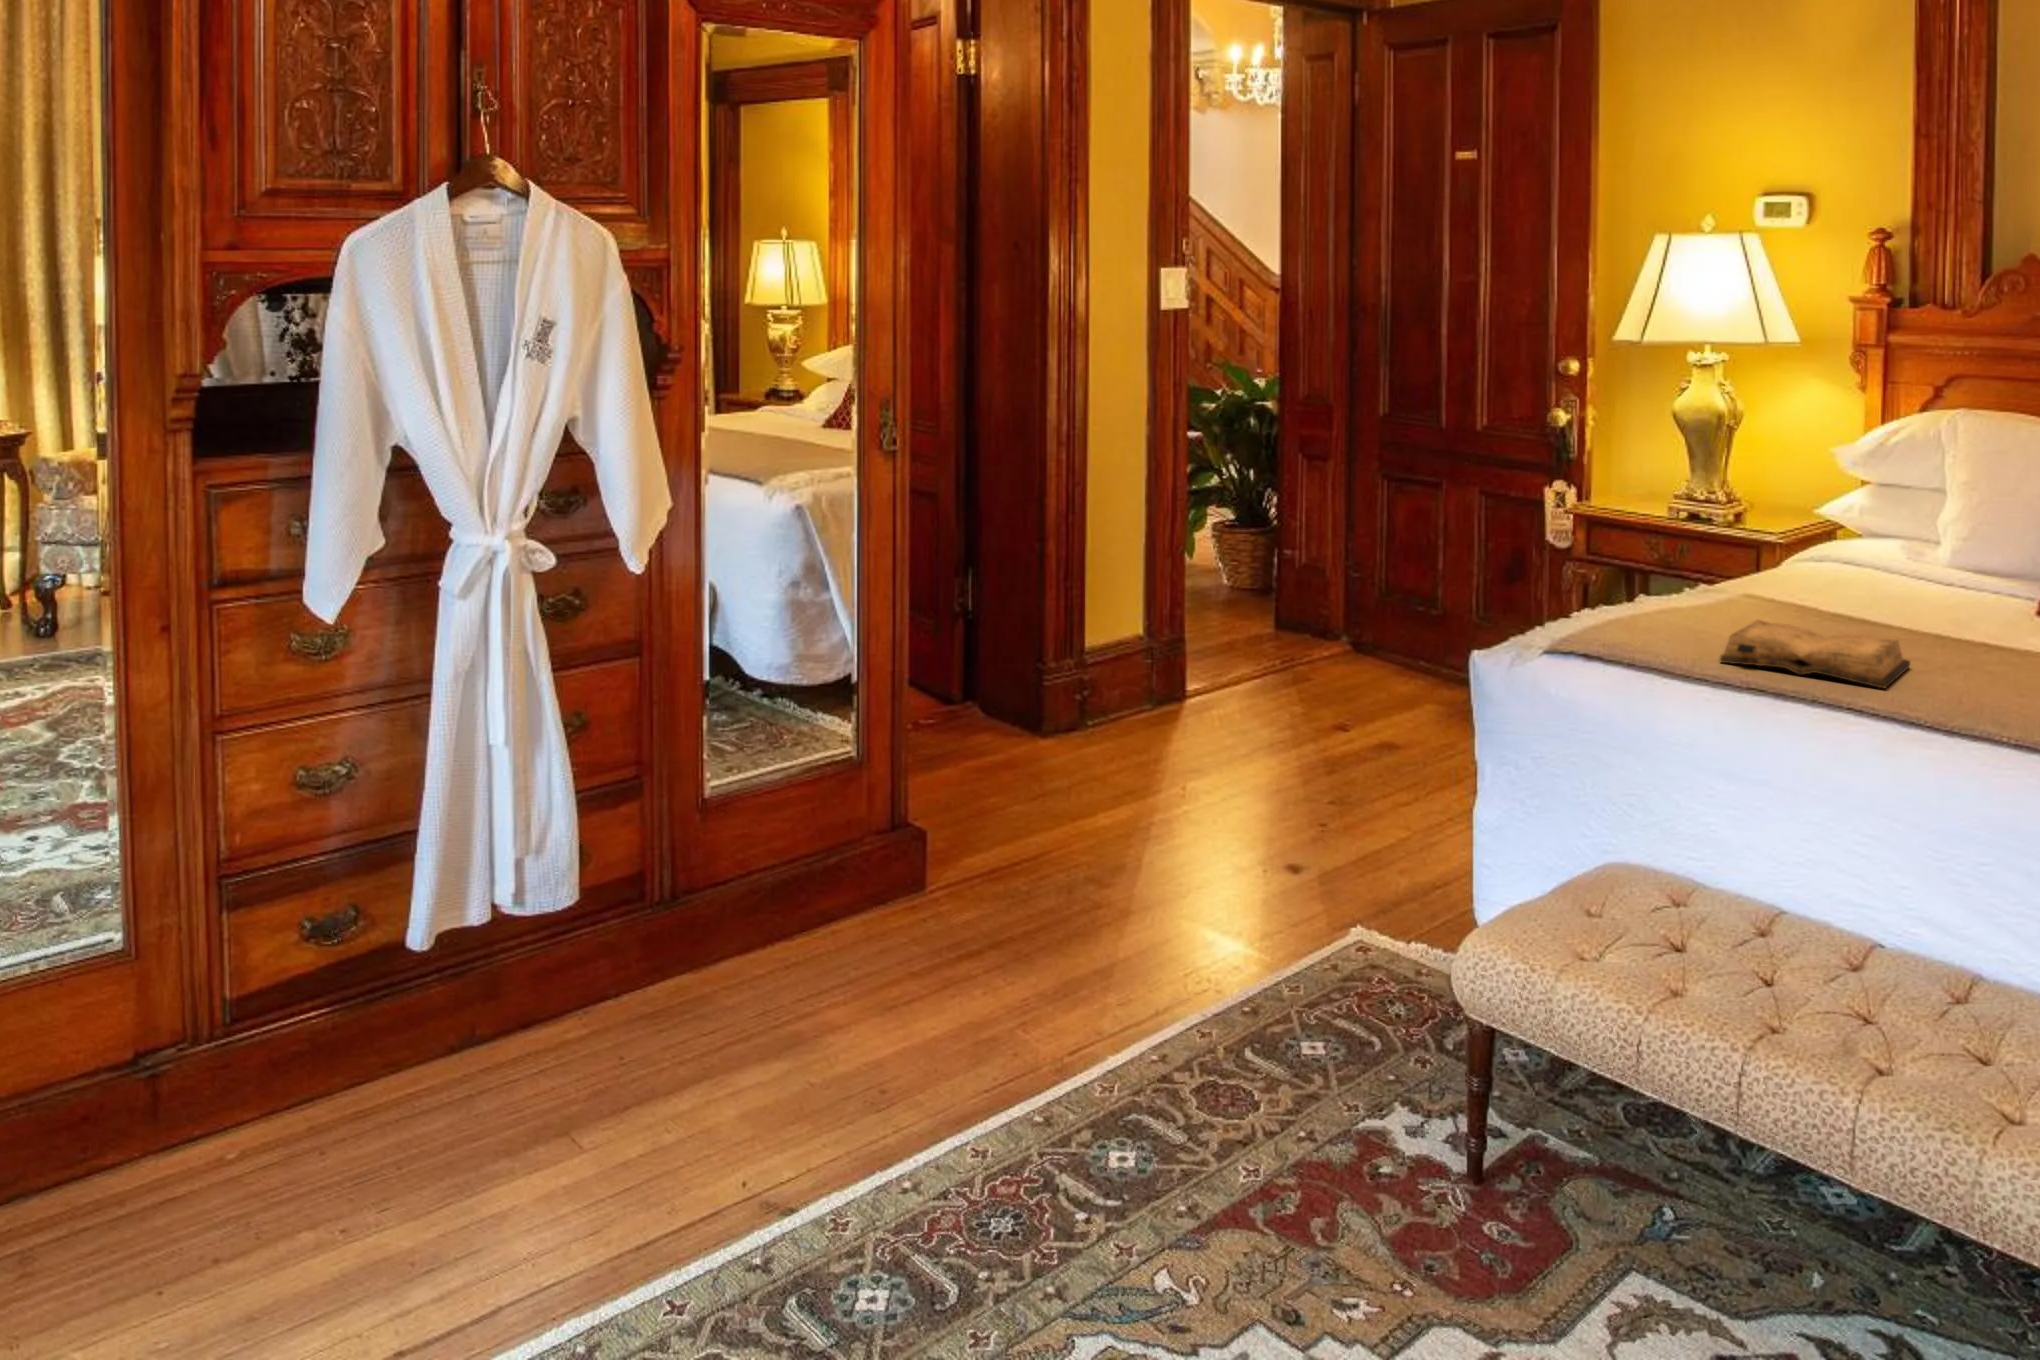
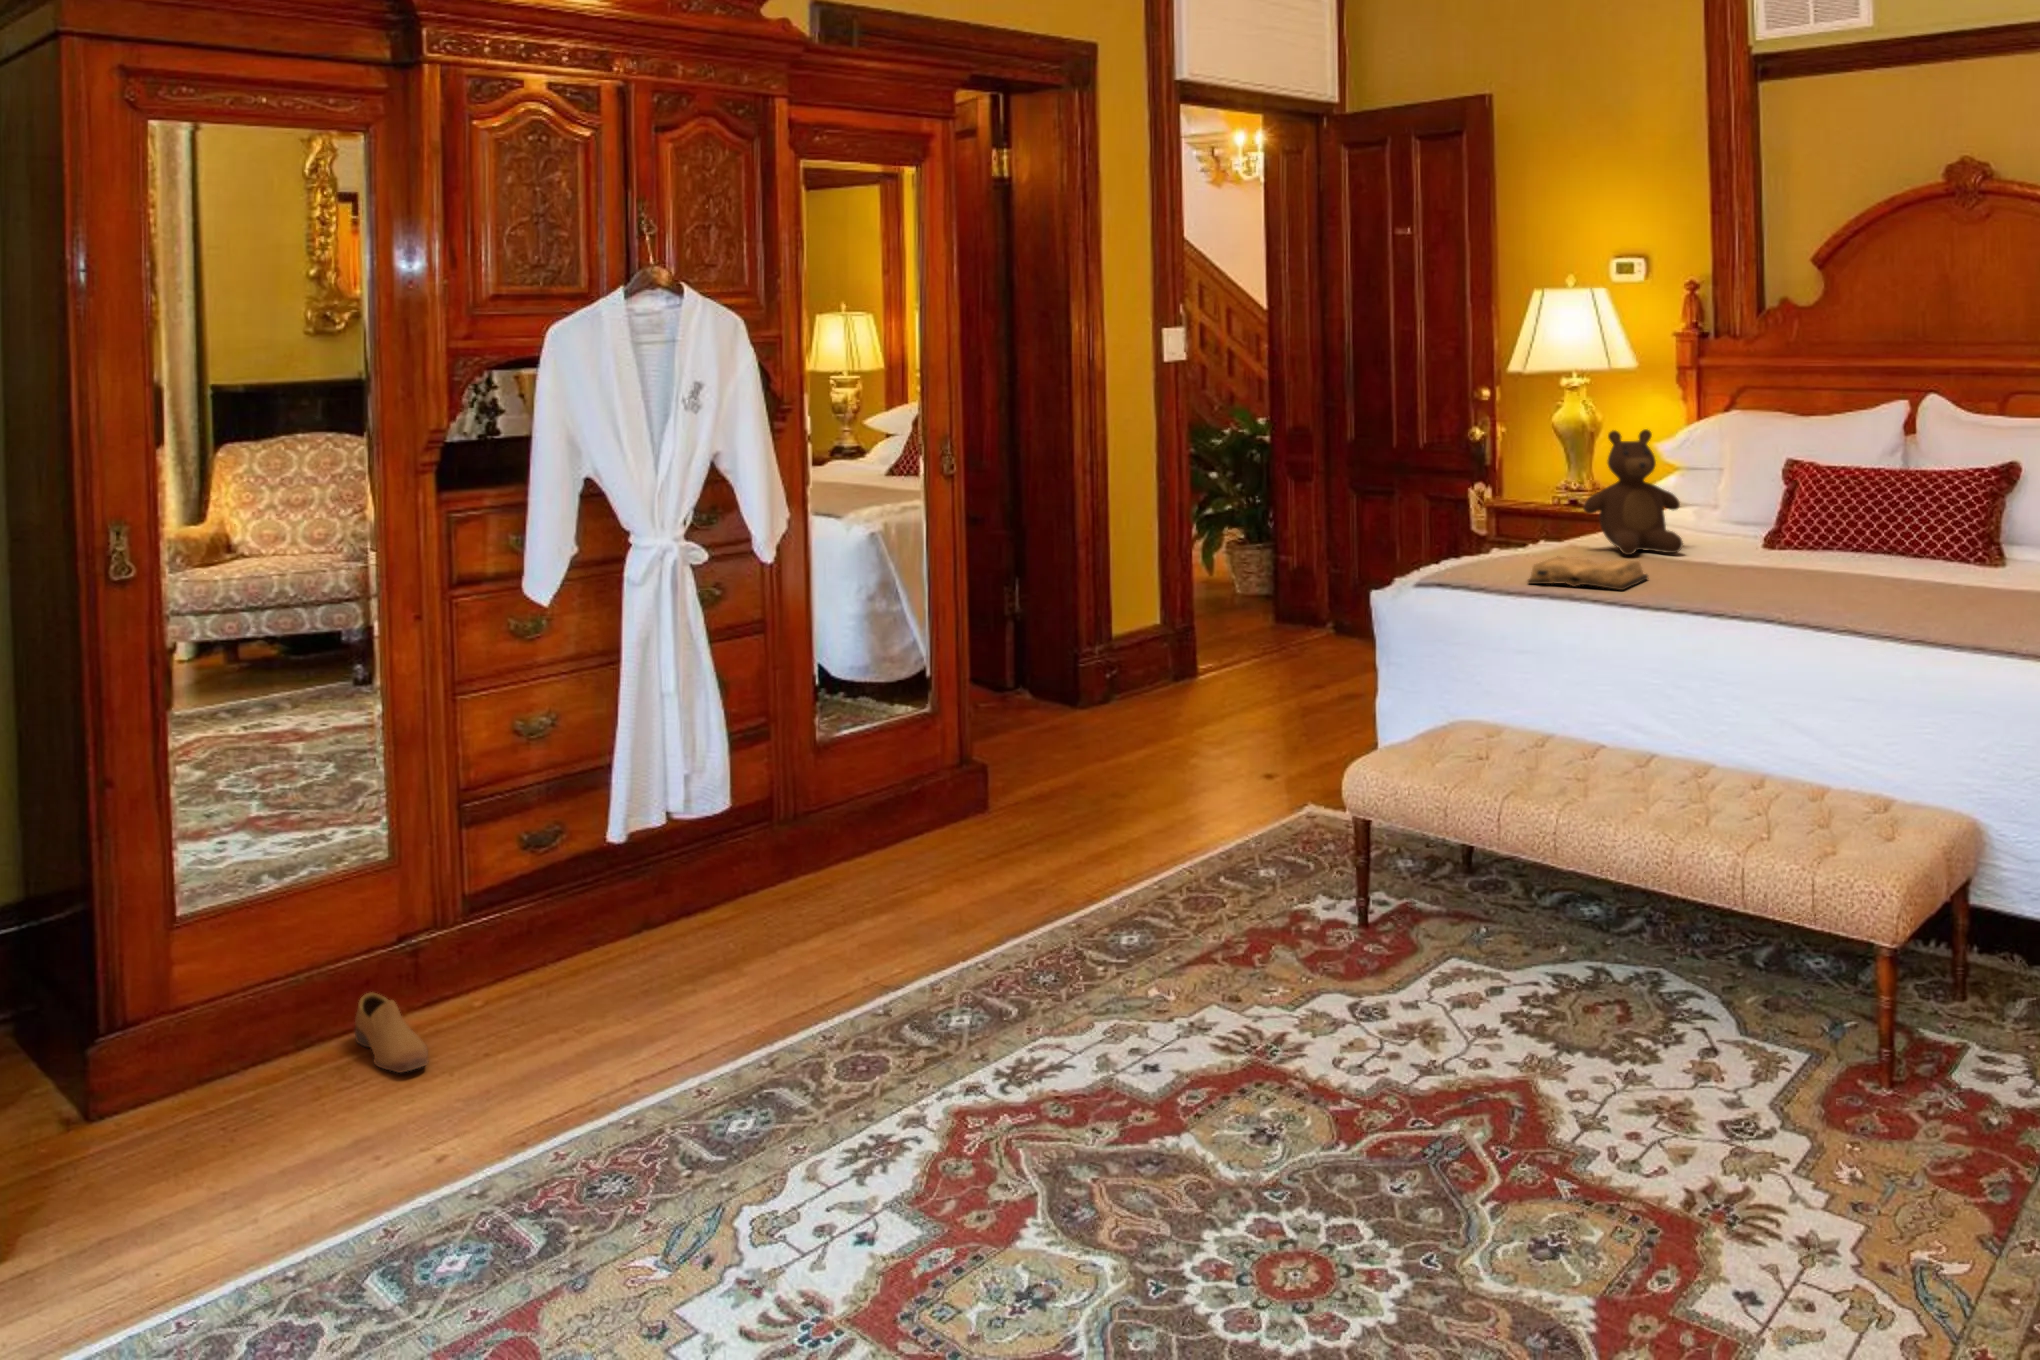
teddy bear: none [1769,435,1930,618] -> present [1583,429,1683,555]
shoe: none [57,1139,141,1285] -> present [355,992,428,1073]

